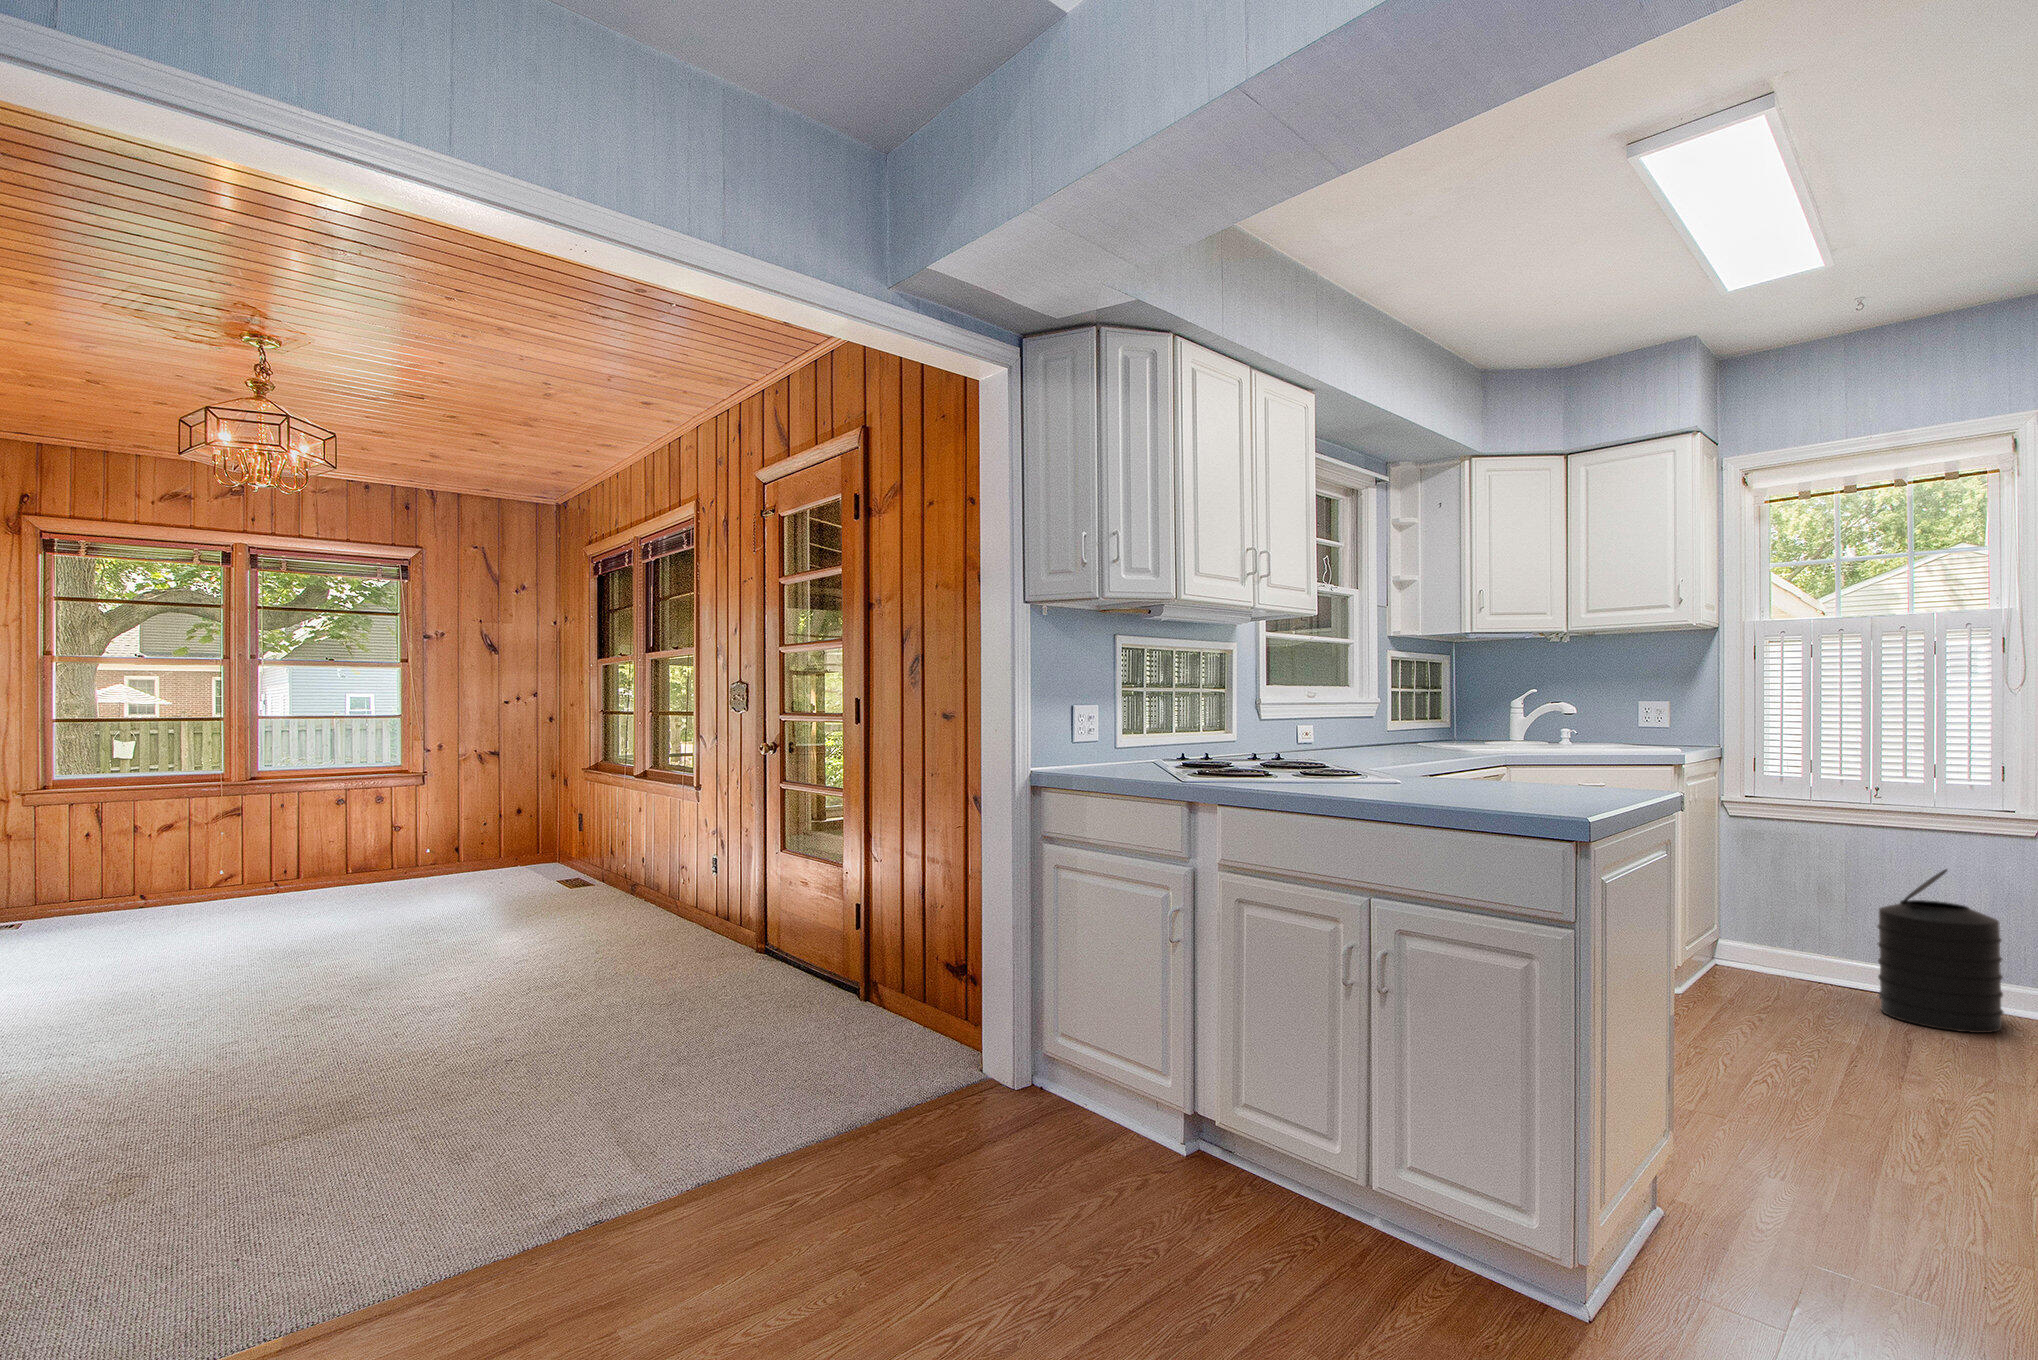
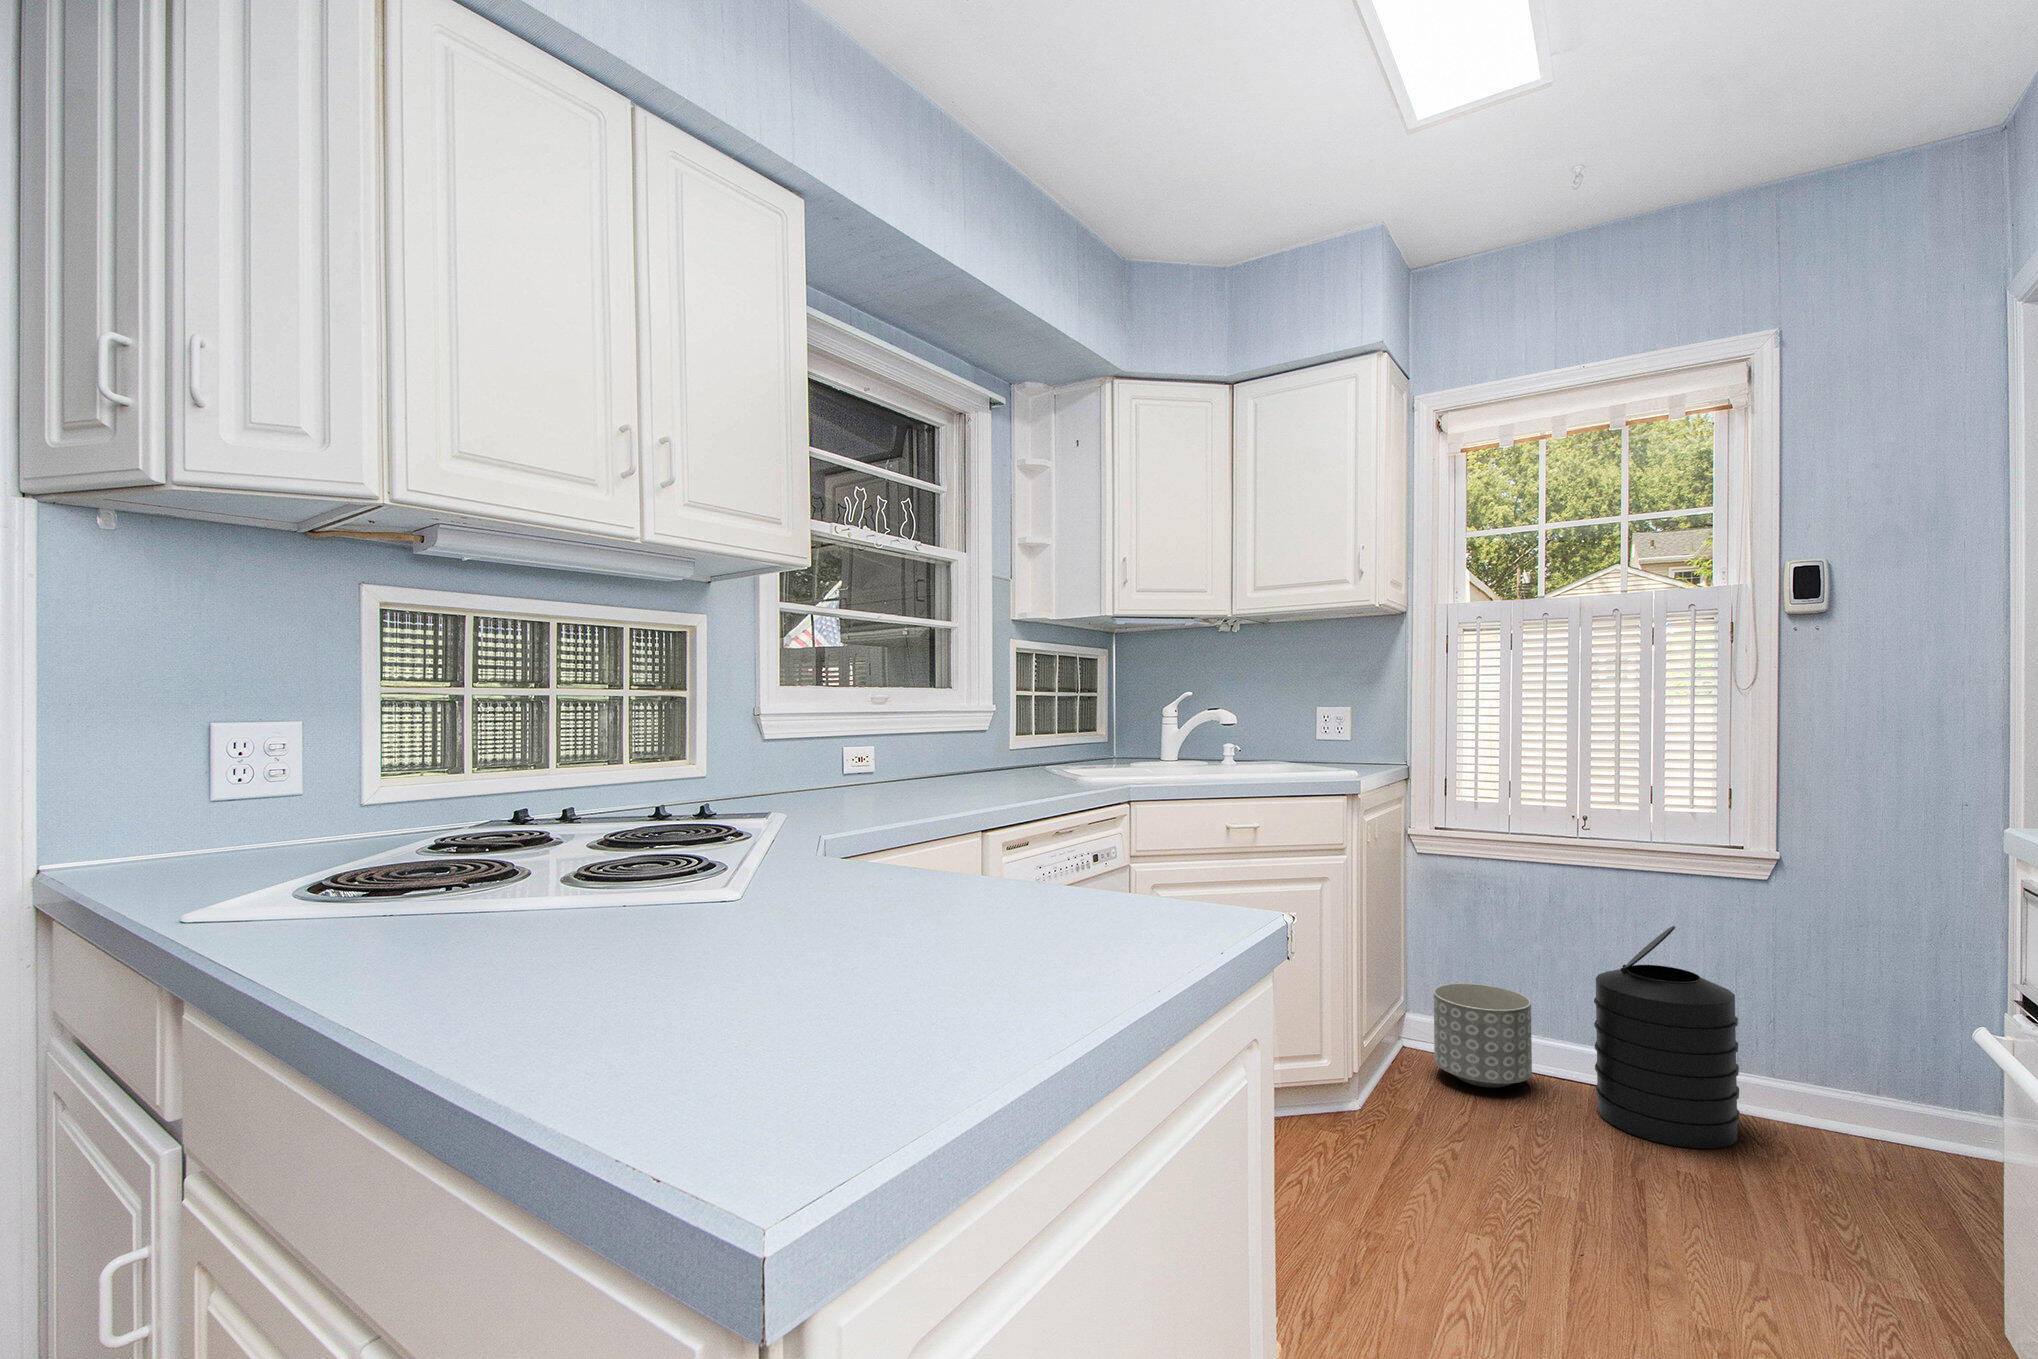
planter: none [1740,917,1826,993] -> present [1434,983,1532,1088]

